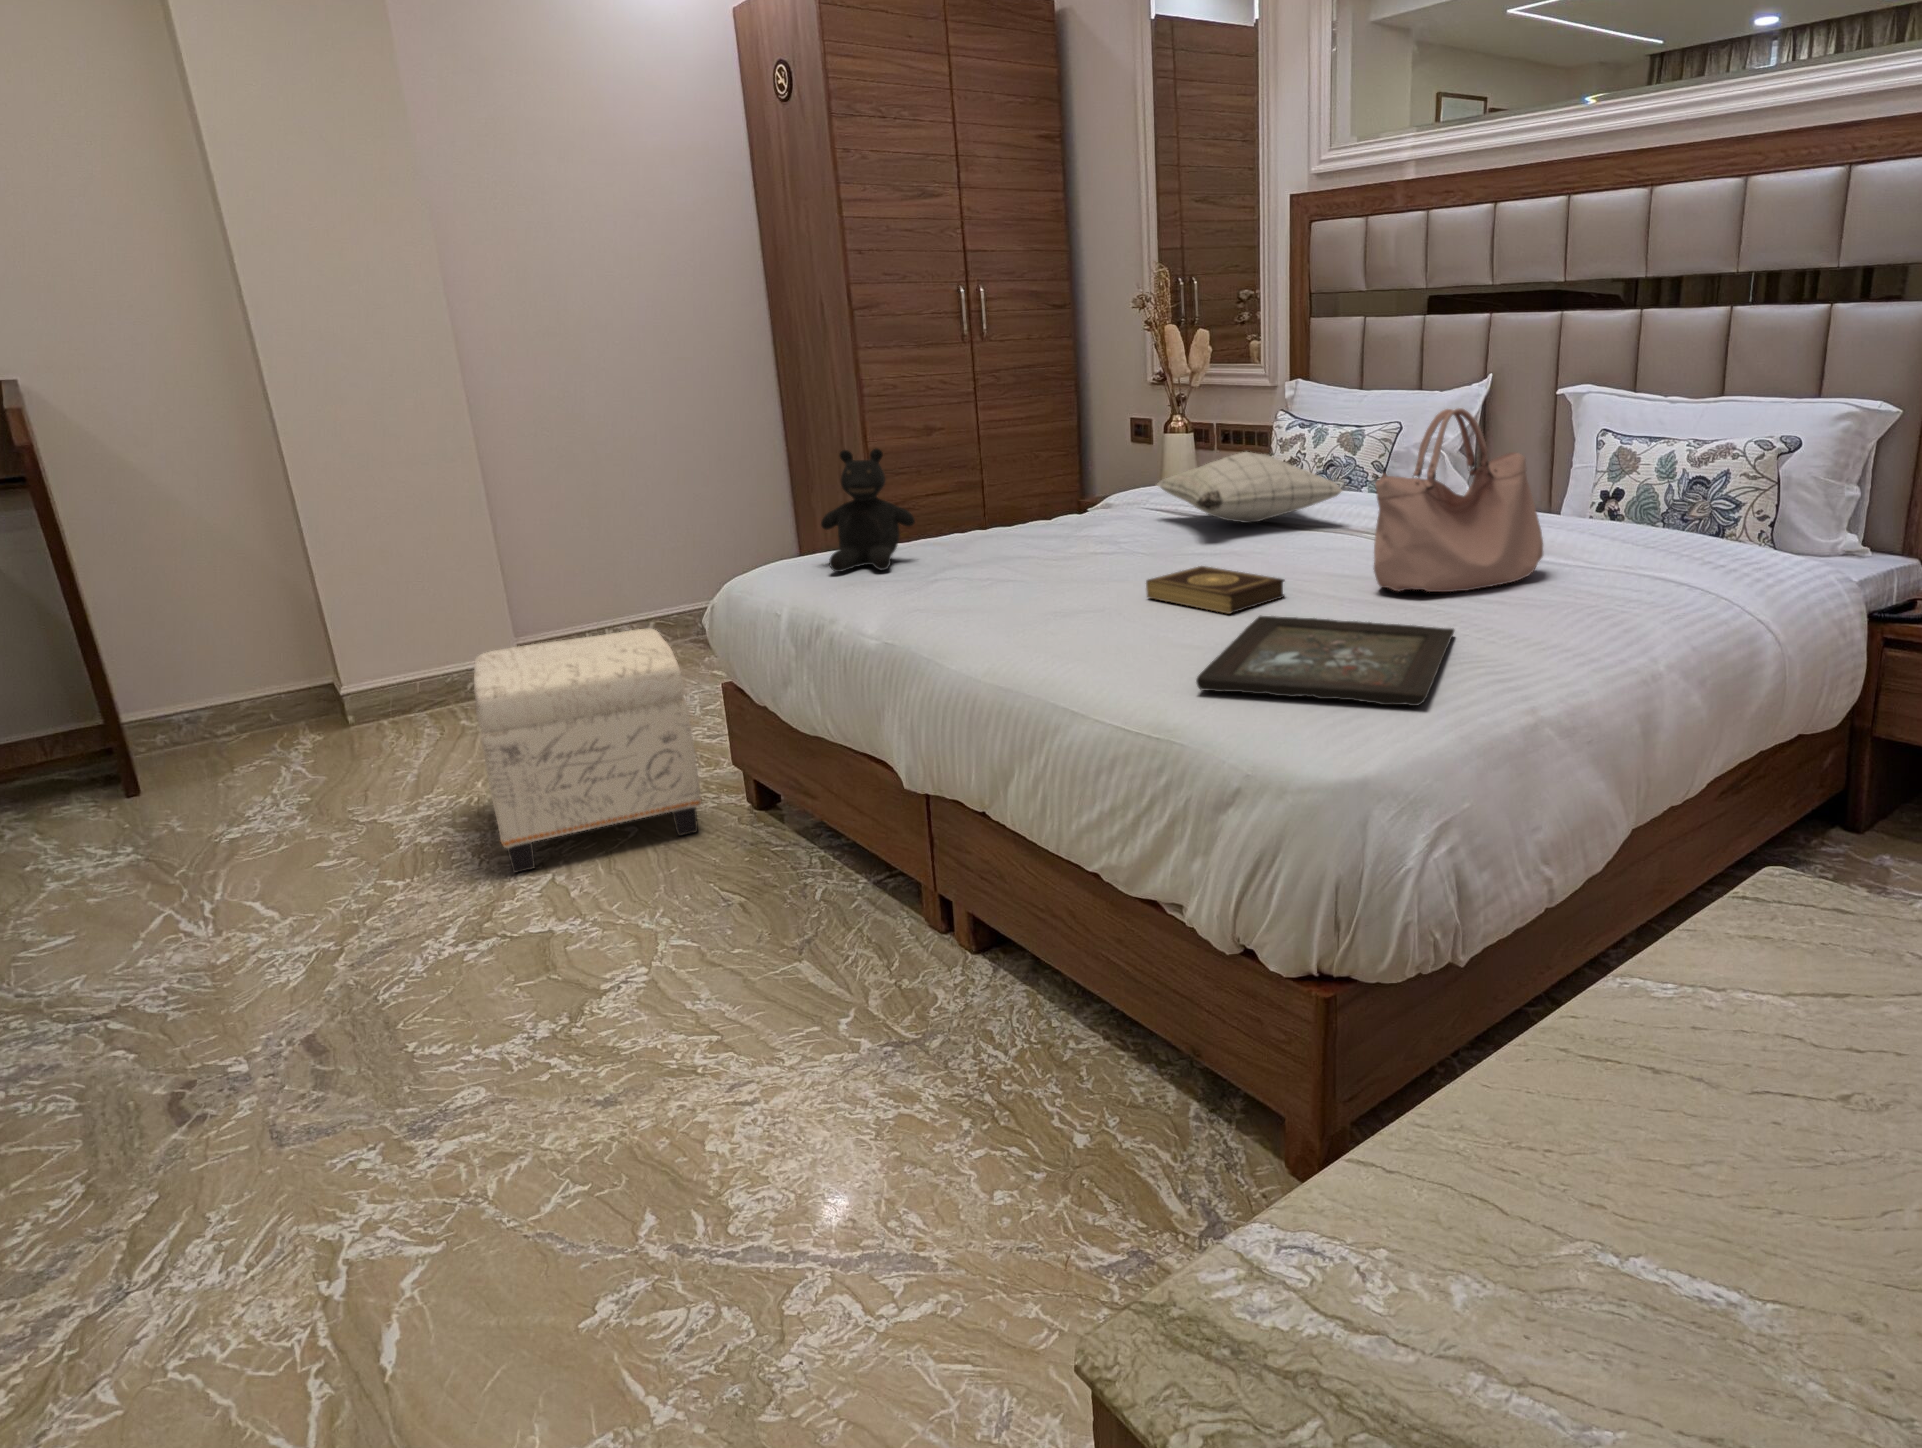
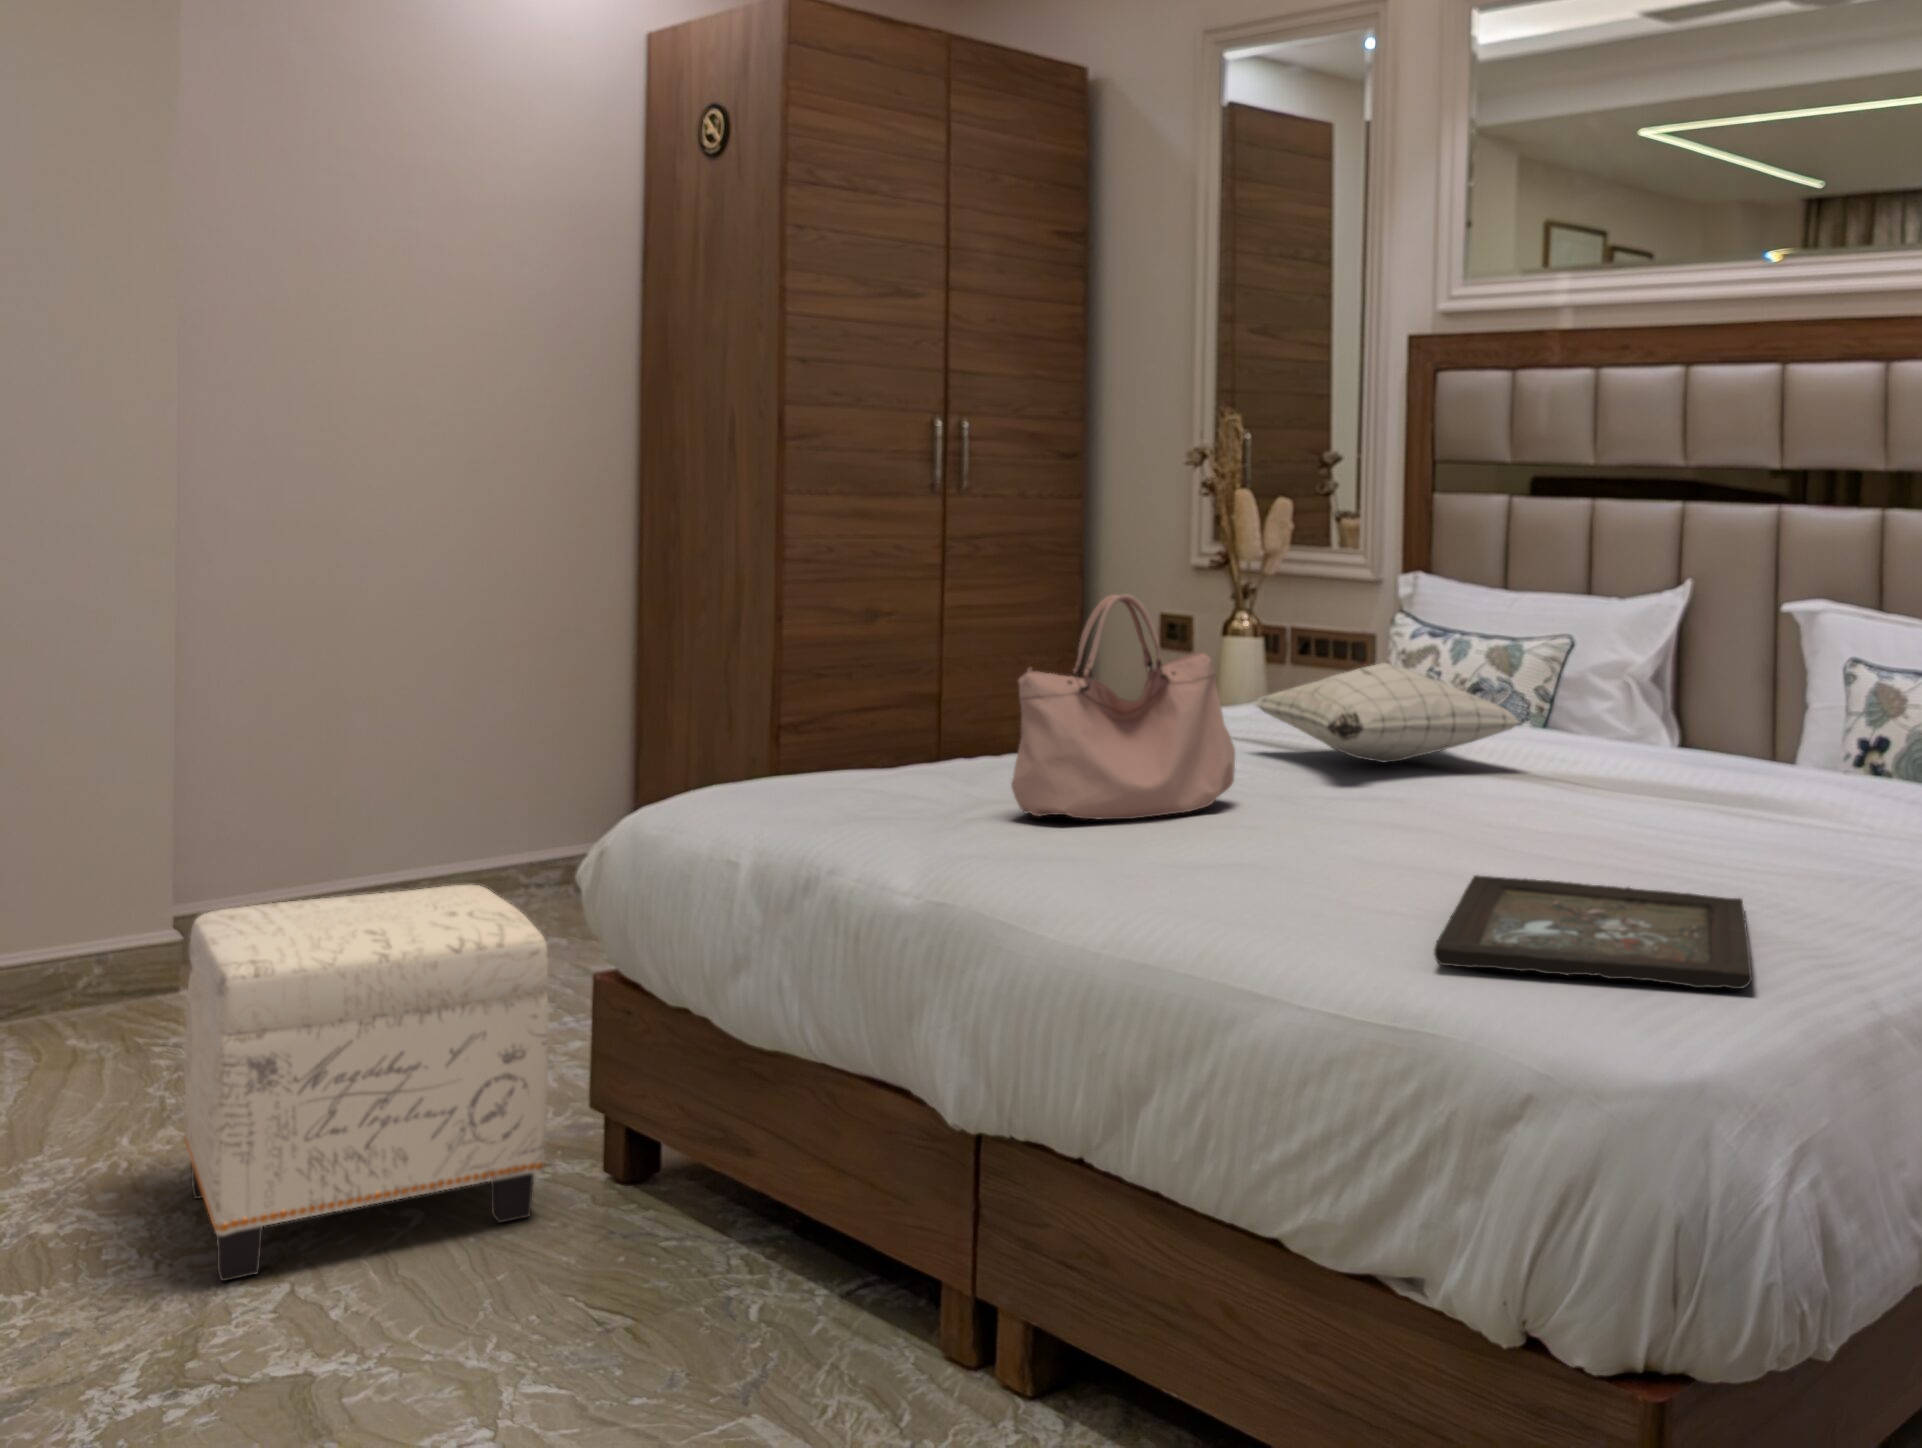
handbag: present [1373,408,1543,592] -> present [1011,594,1235,819]
teddy bear: present [821,449,915,572] -> none [785,626,926,804]
book: present [1146,566,1284,614] -> none [1295,810,1489,874]

